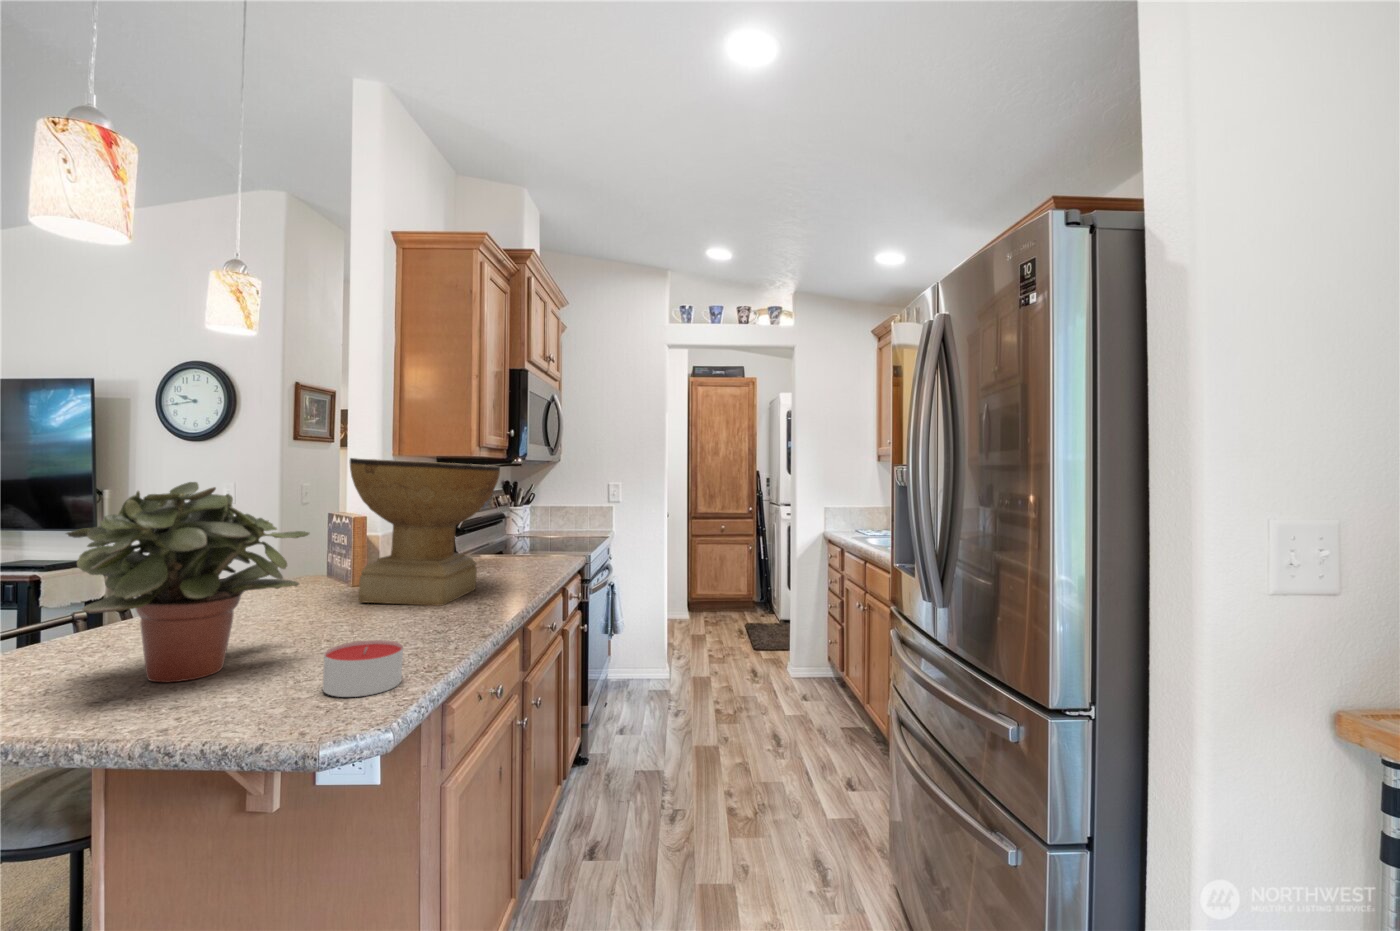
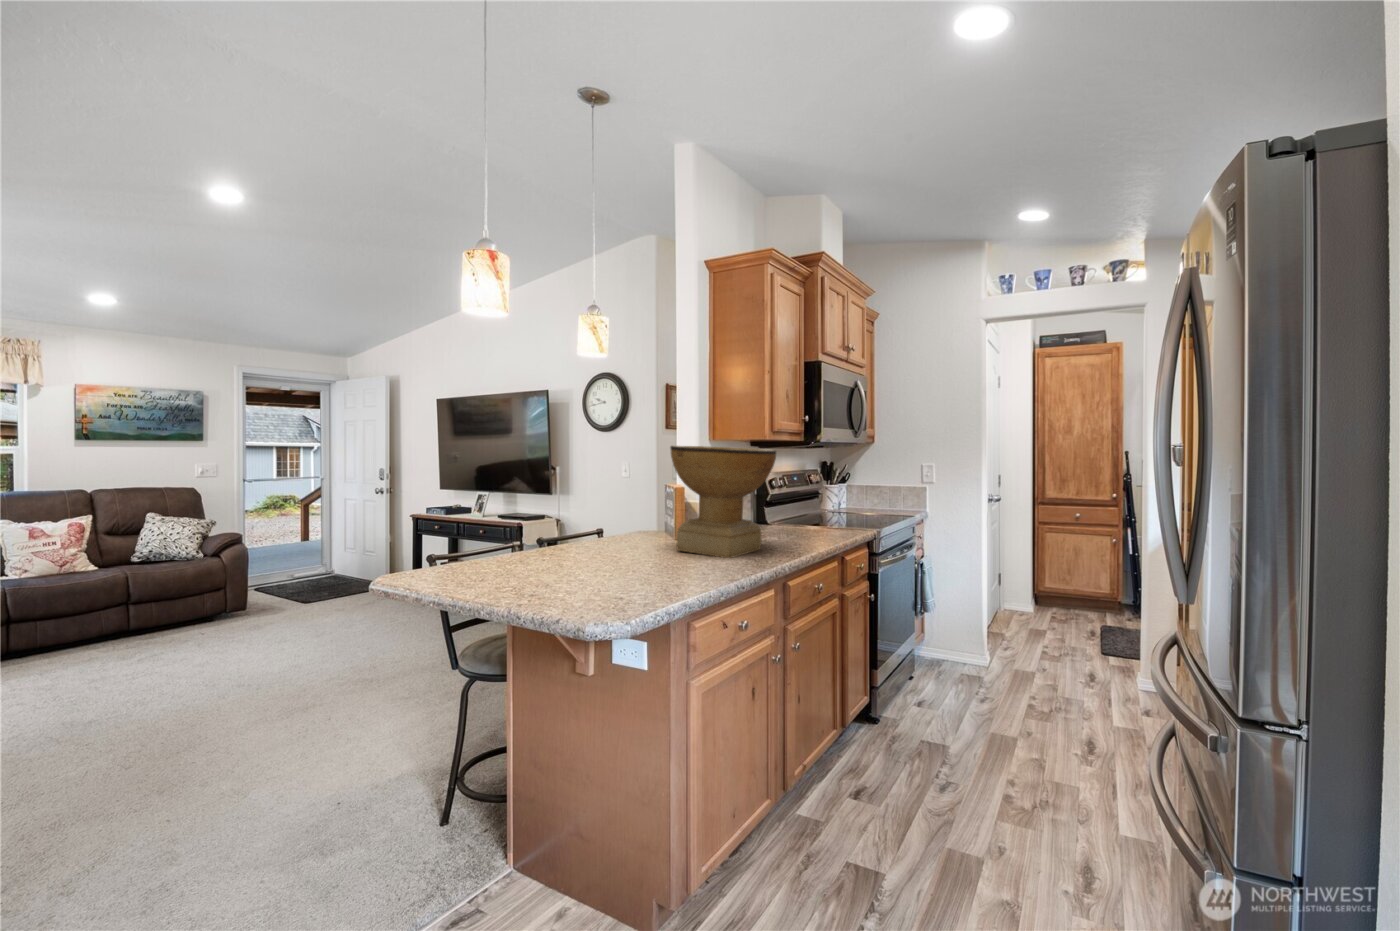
potted plant: present [66,482,309,682] -> none [516,463,631,581]
candle: present [323,640,403,697] -> none [629,569,675,602]

